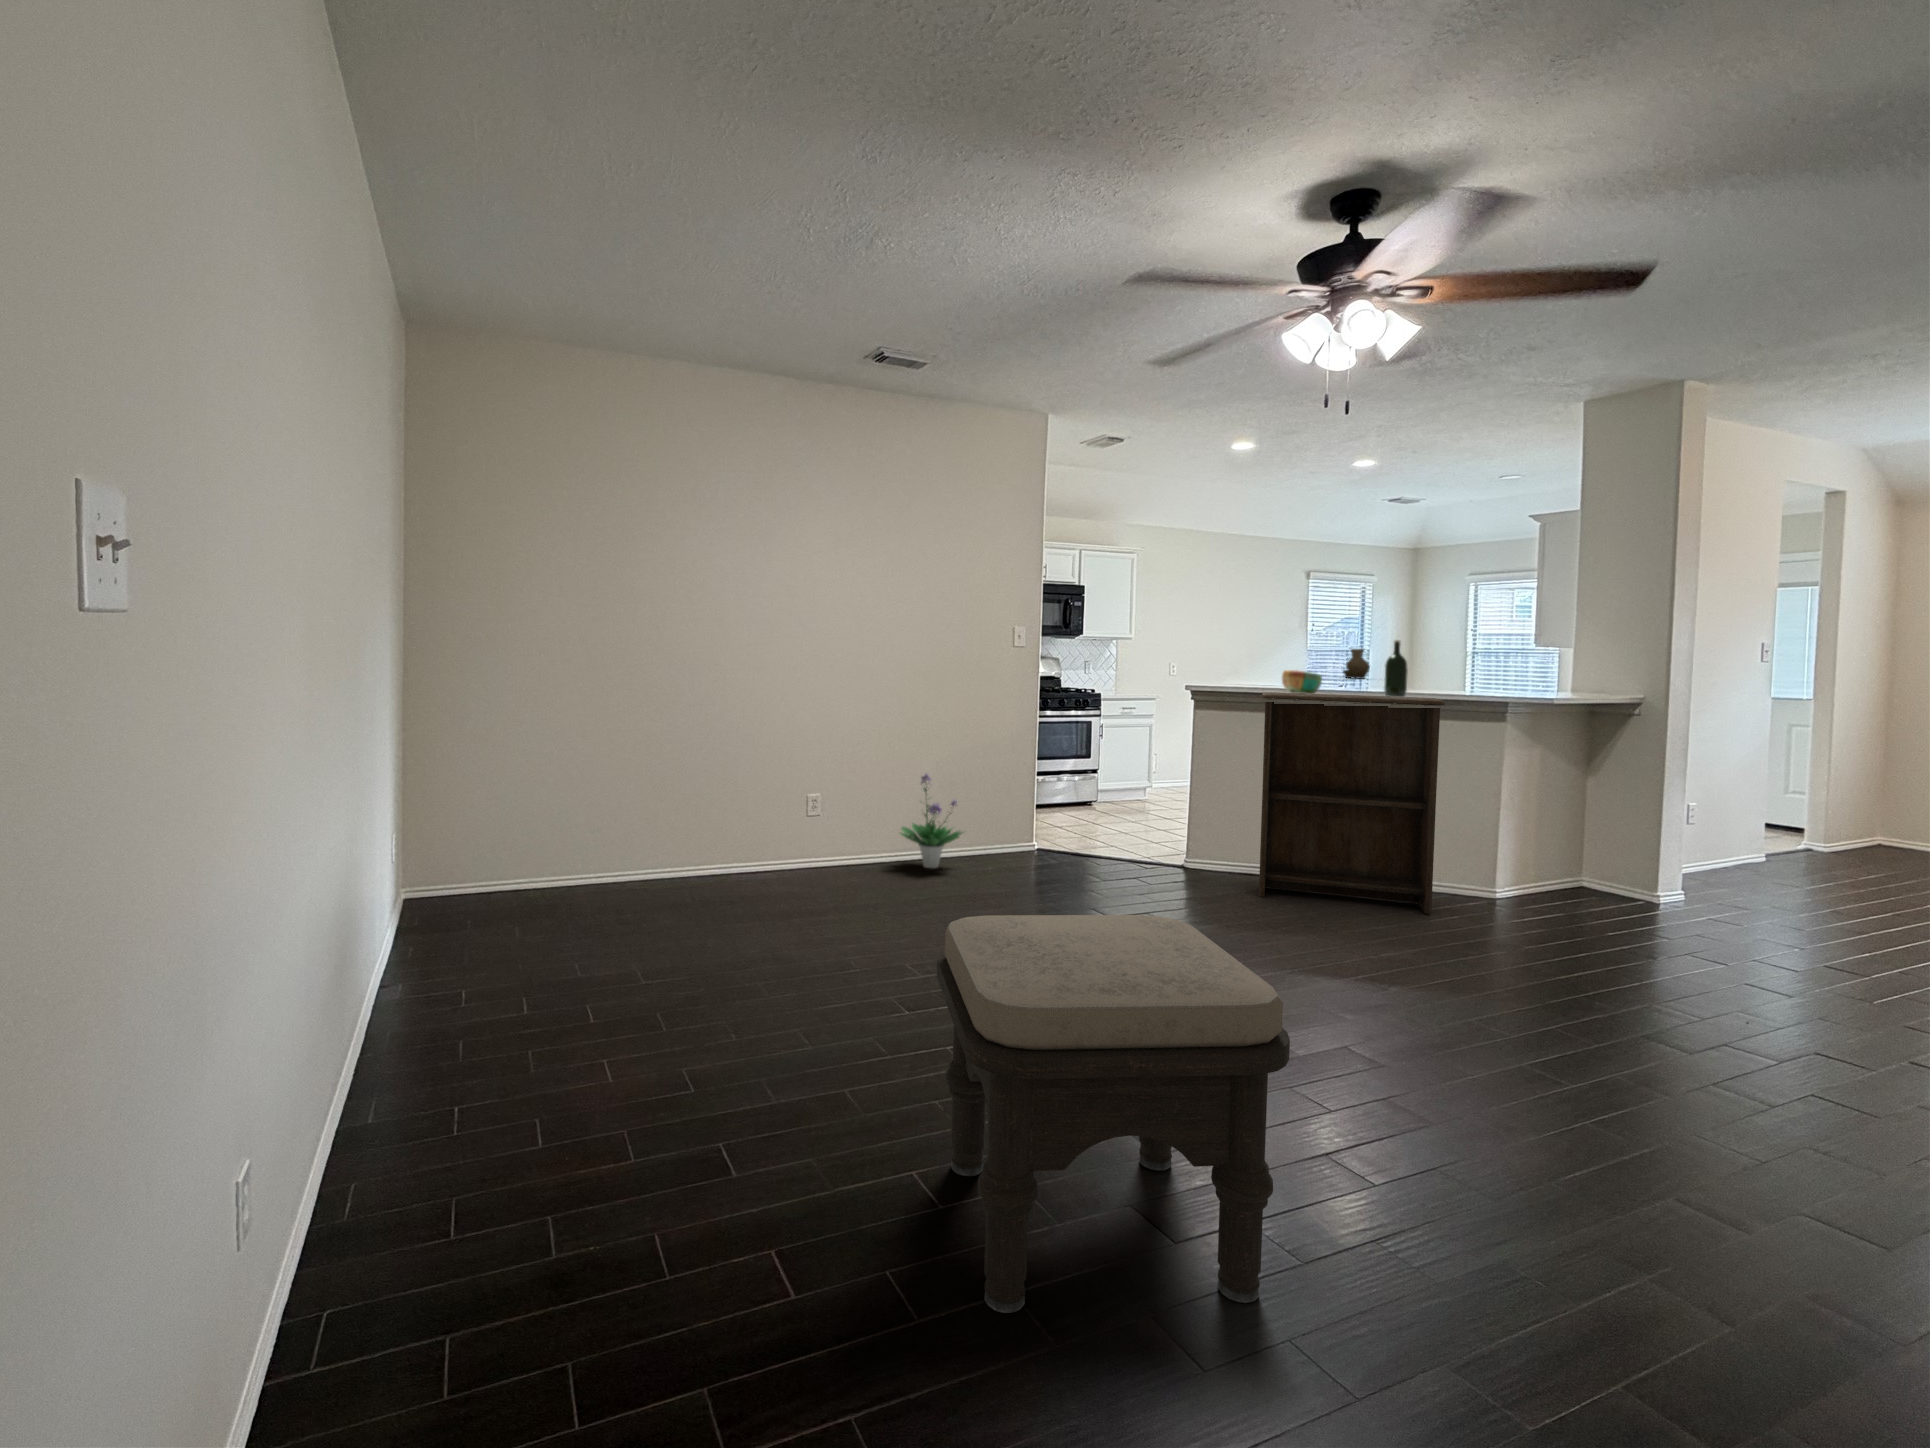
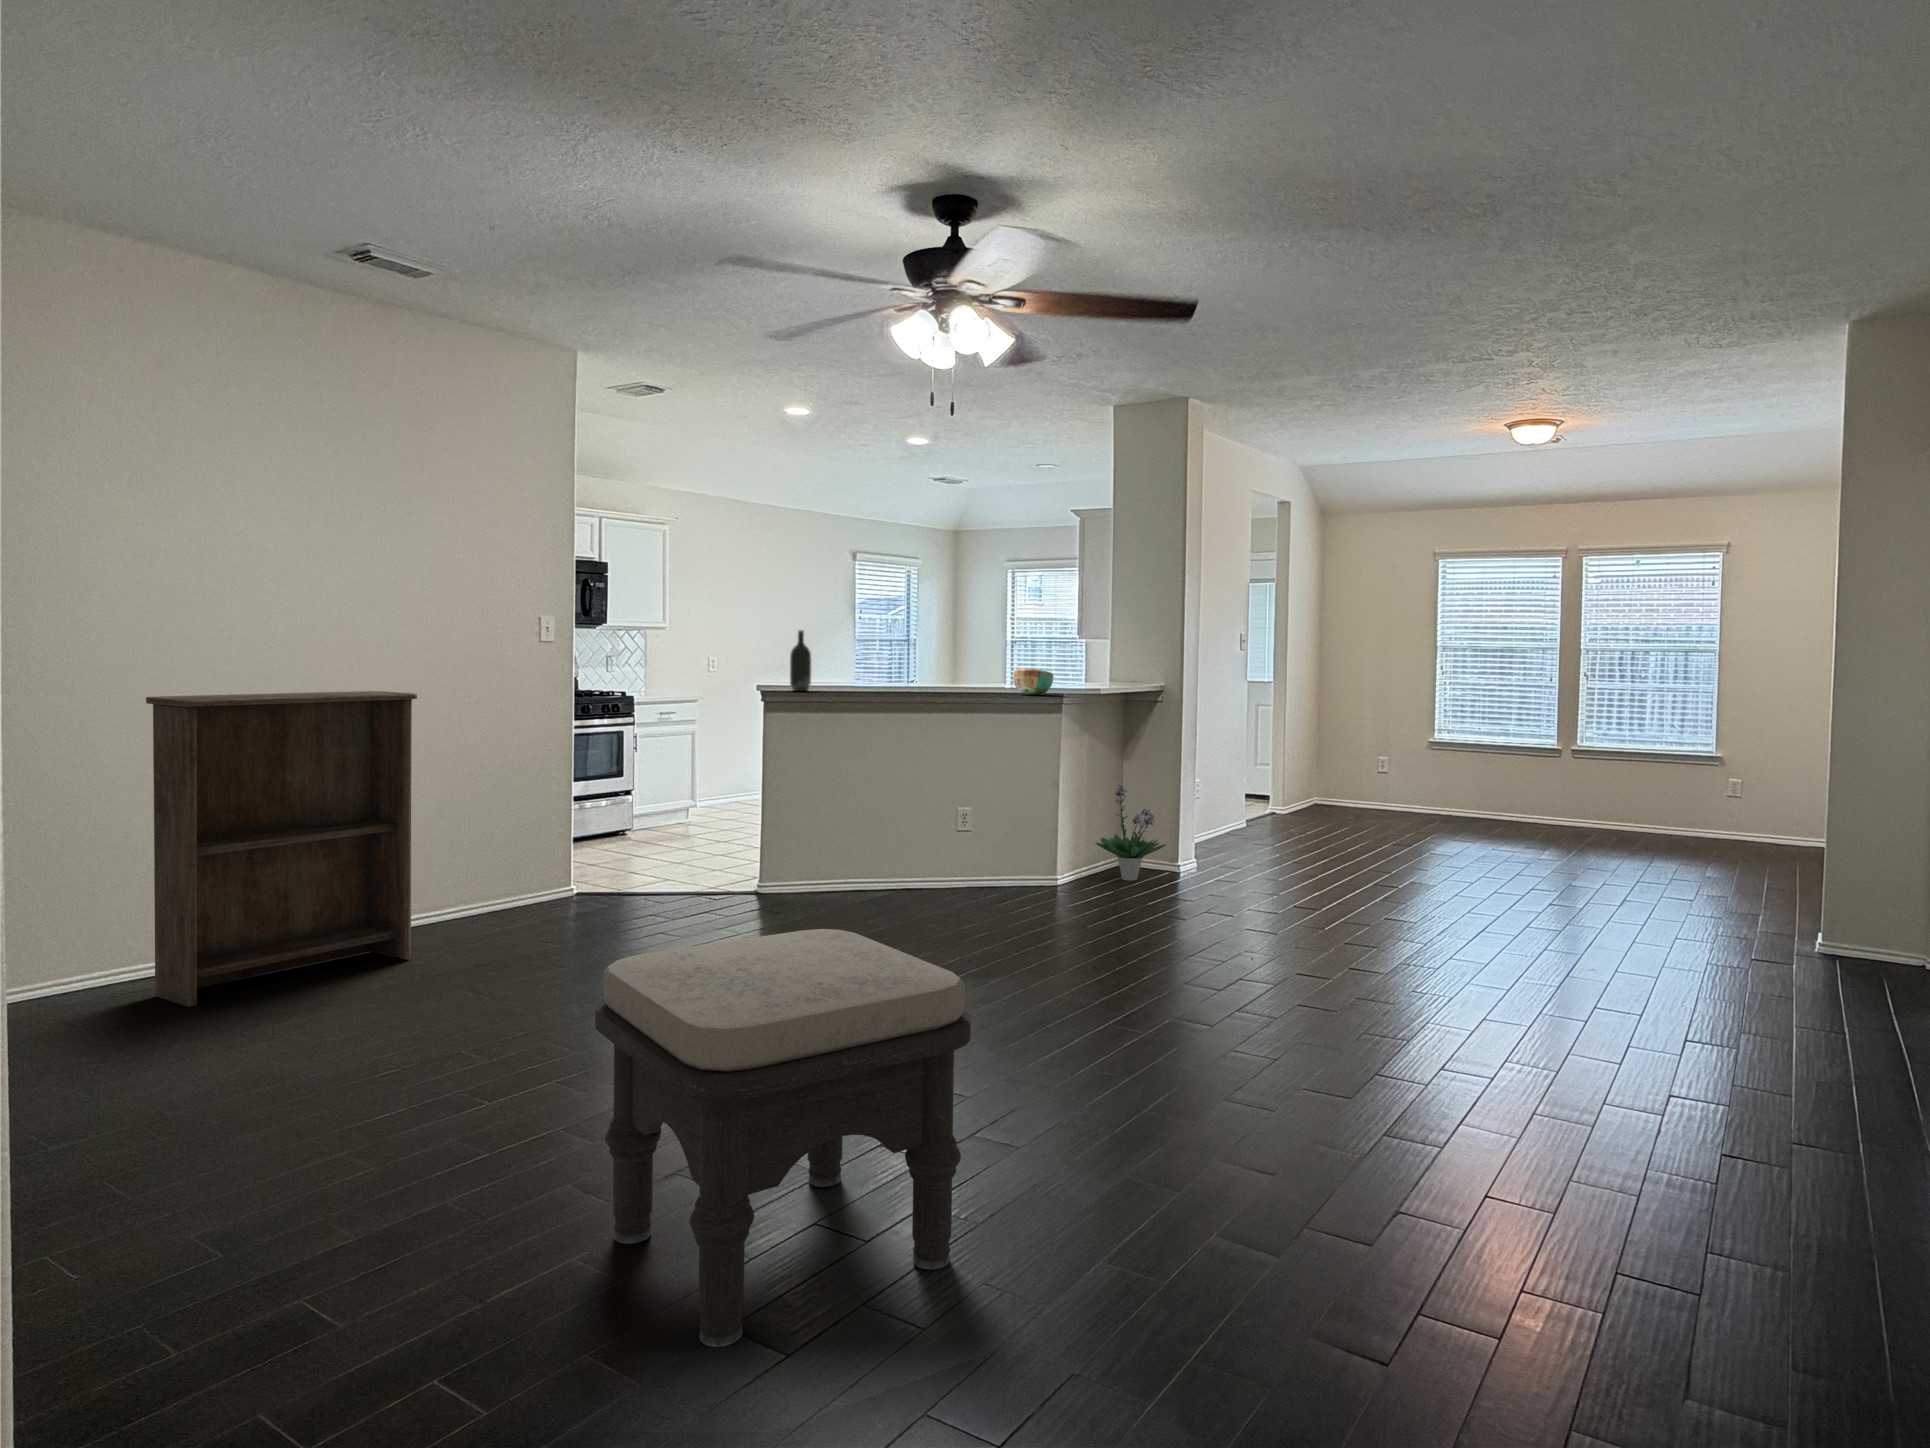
wine bottle: present [1384,640,1408,697] -> present [790,630,811,691]
vase: present [1343,649,1370,679] -> none [889,637,918,670]
bowl: present [1282,670,1322,694] -> present [1013,669,1053,695]
bookshelf: present [1259,692,1444,914] -> present [146,691,417,1007]
potted plant: present [901,773,962,868] -> present [1096,784,1166,881]

